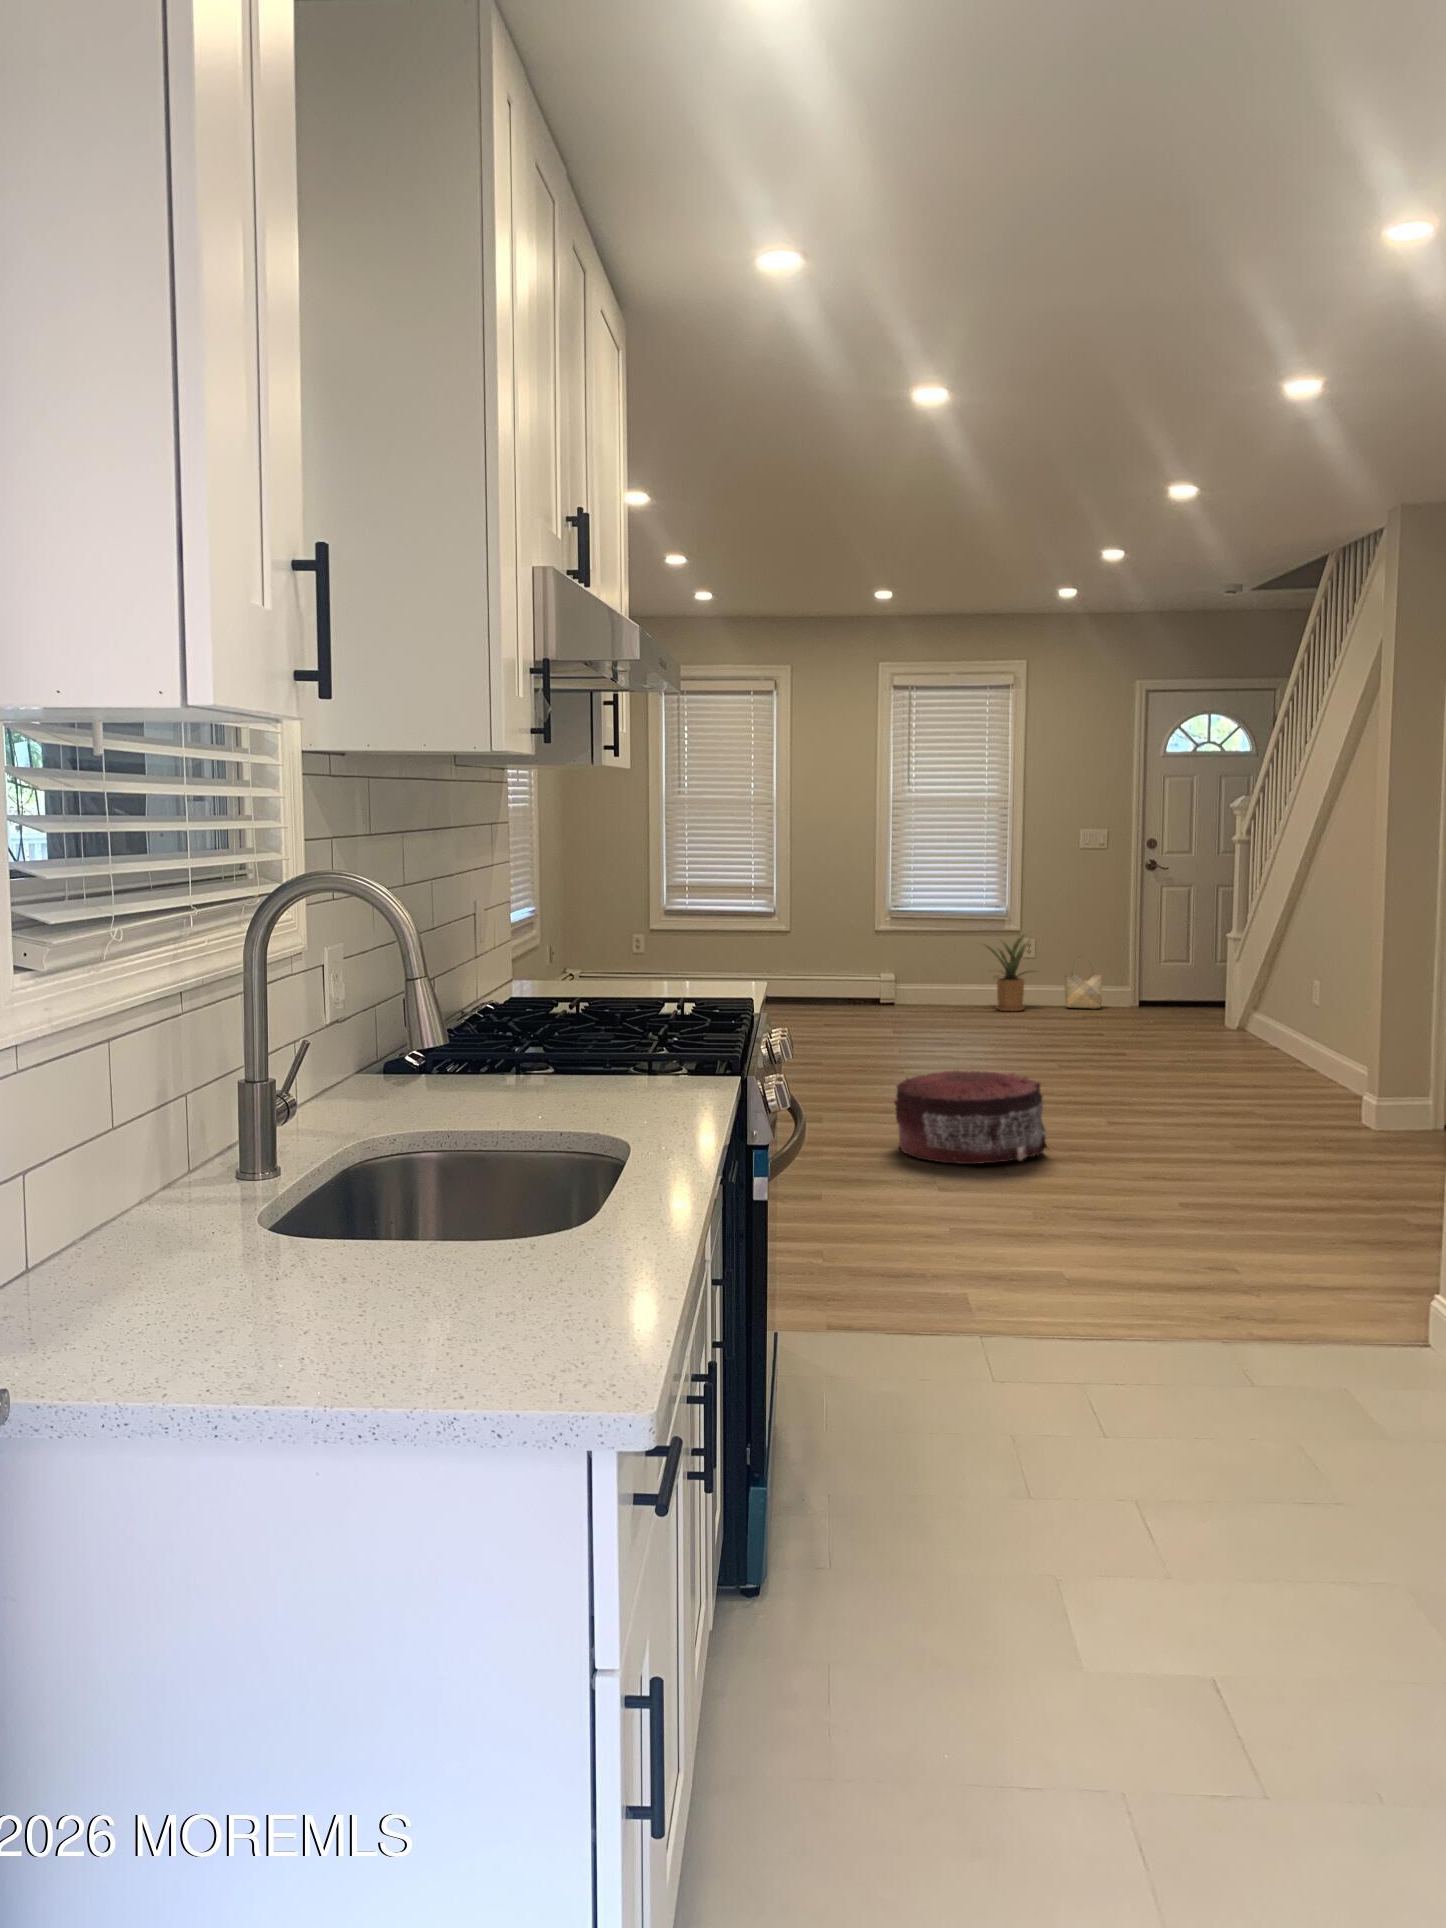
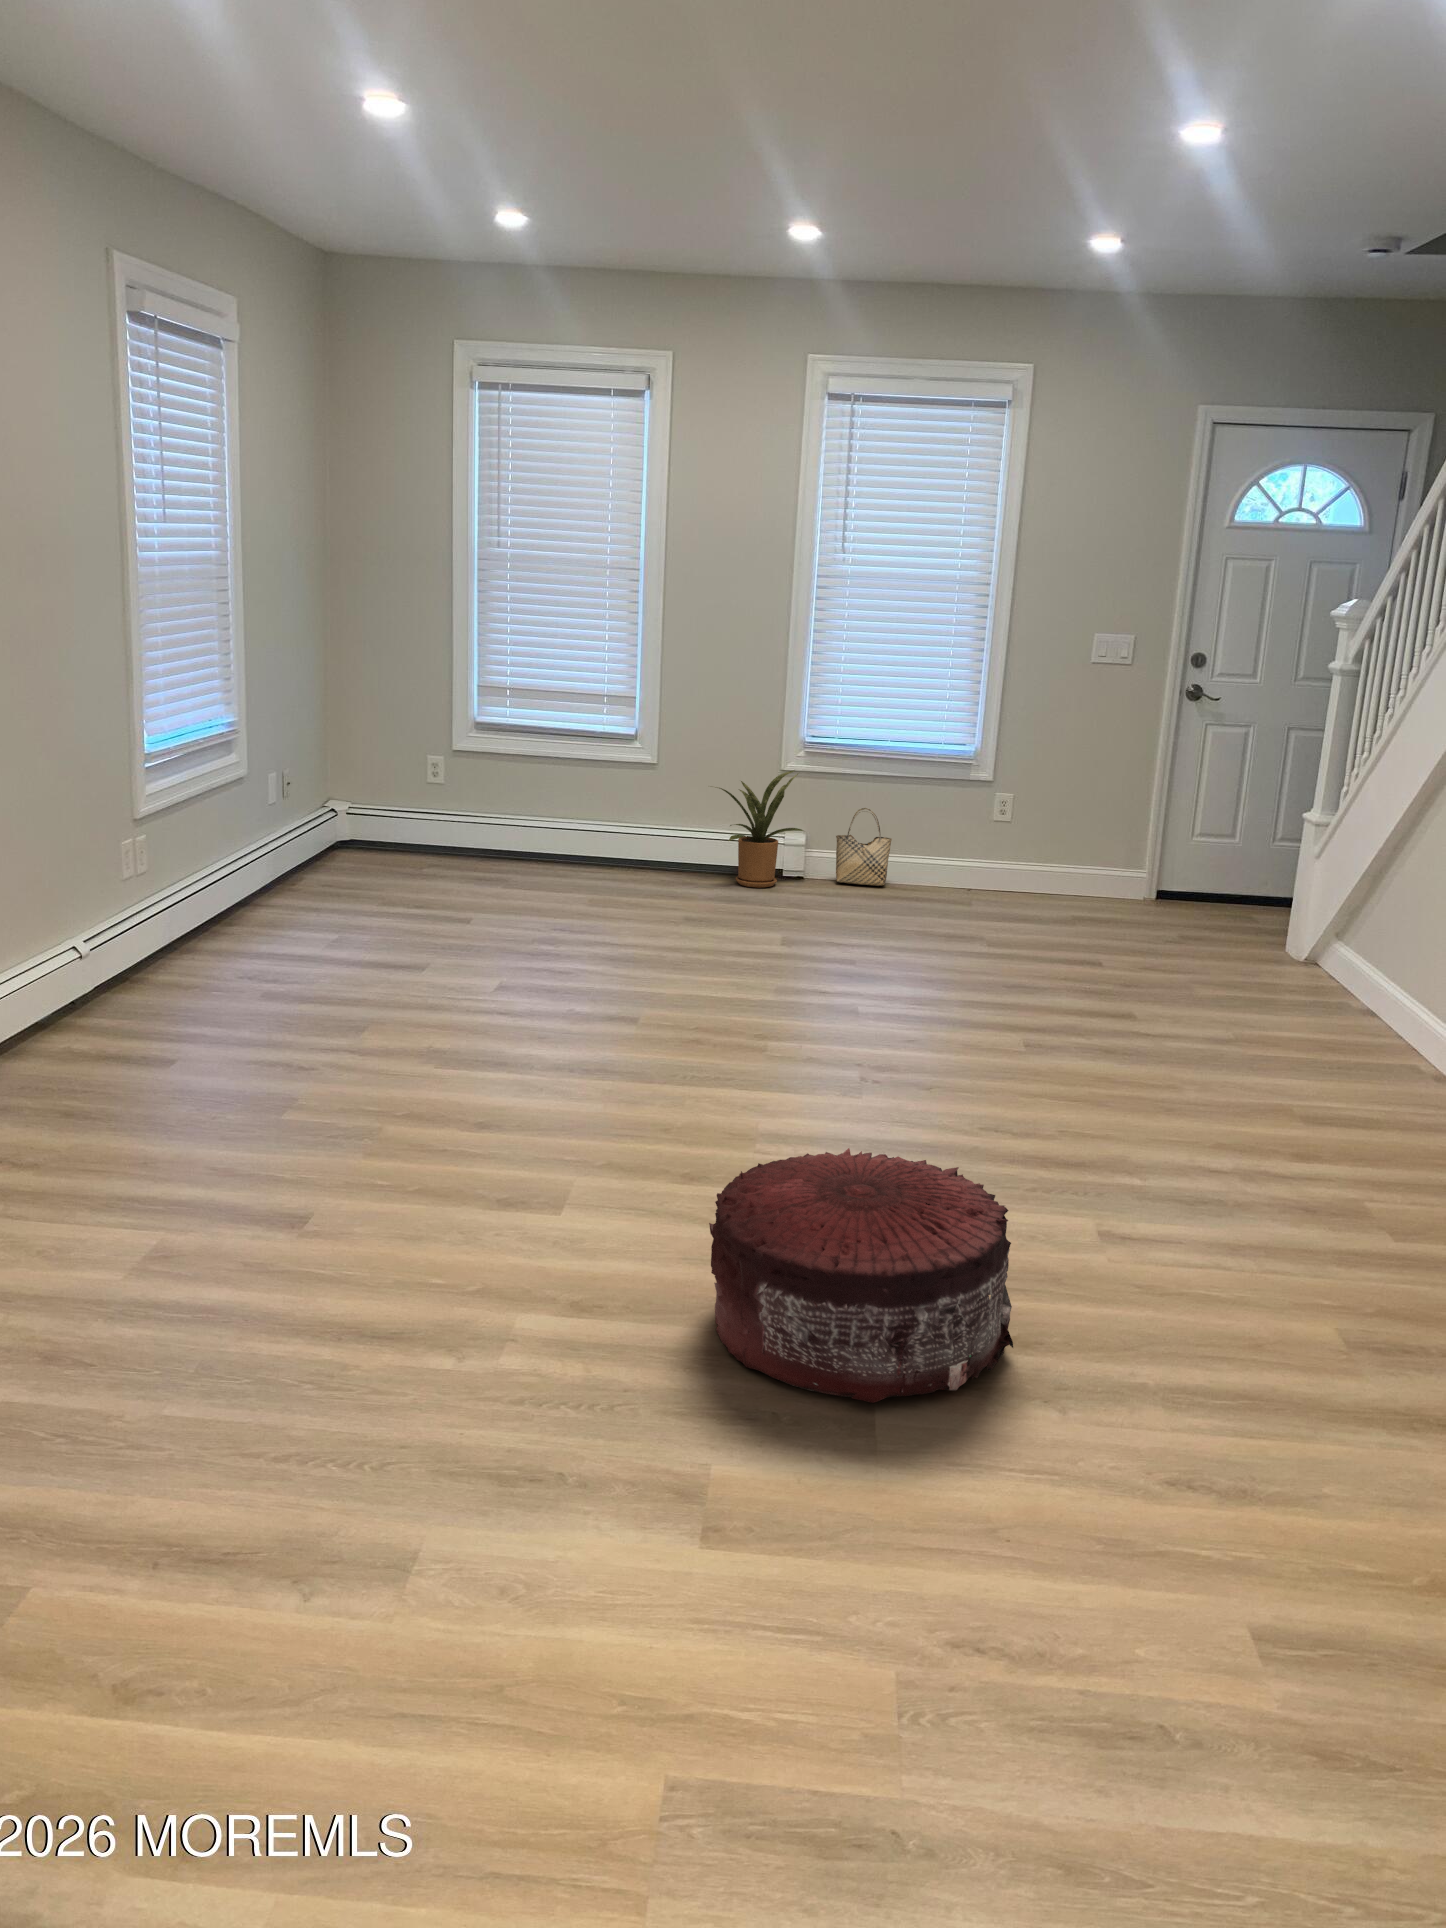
house plant: present [986,932,1032,1011] -> present [717,770,803,888]
woven basket: present [1064,957,1103,1009] -> present [836,808,892,886]

